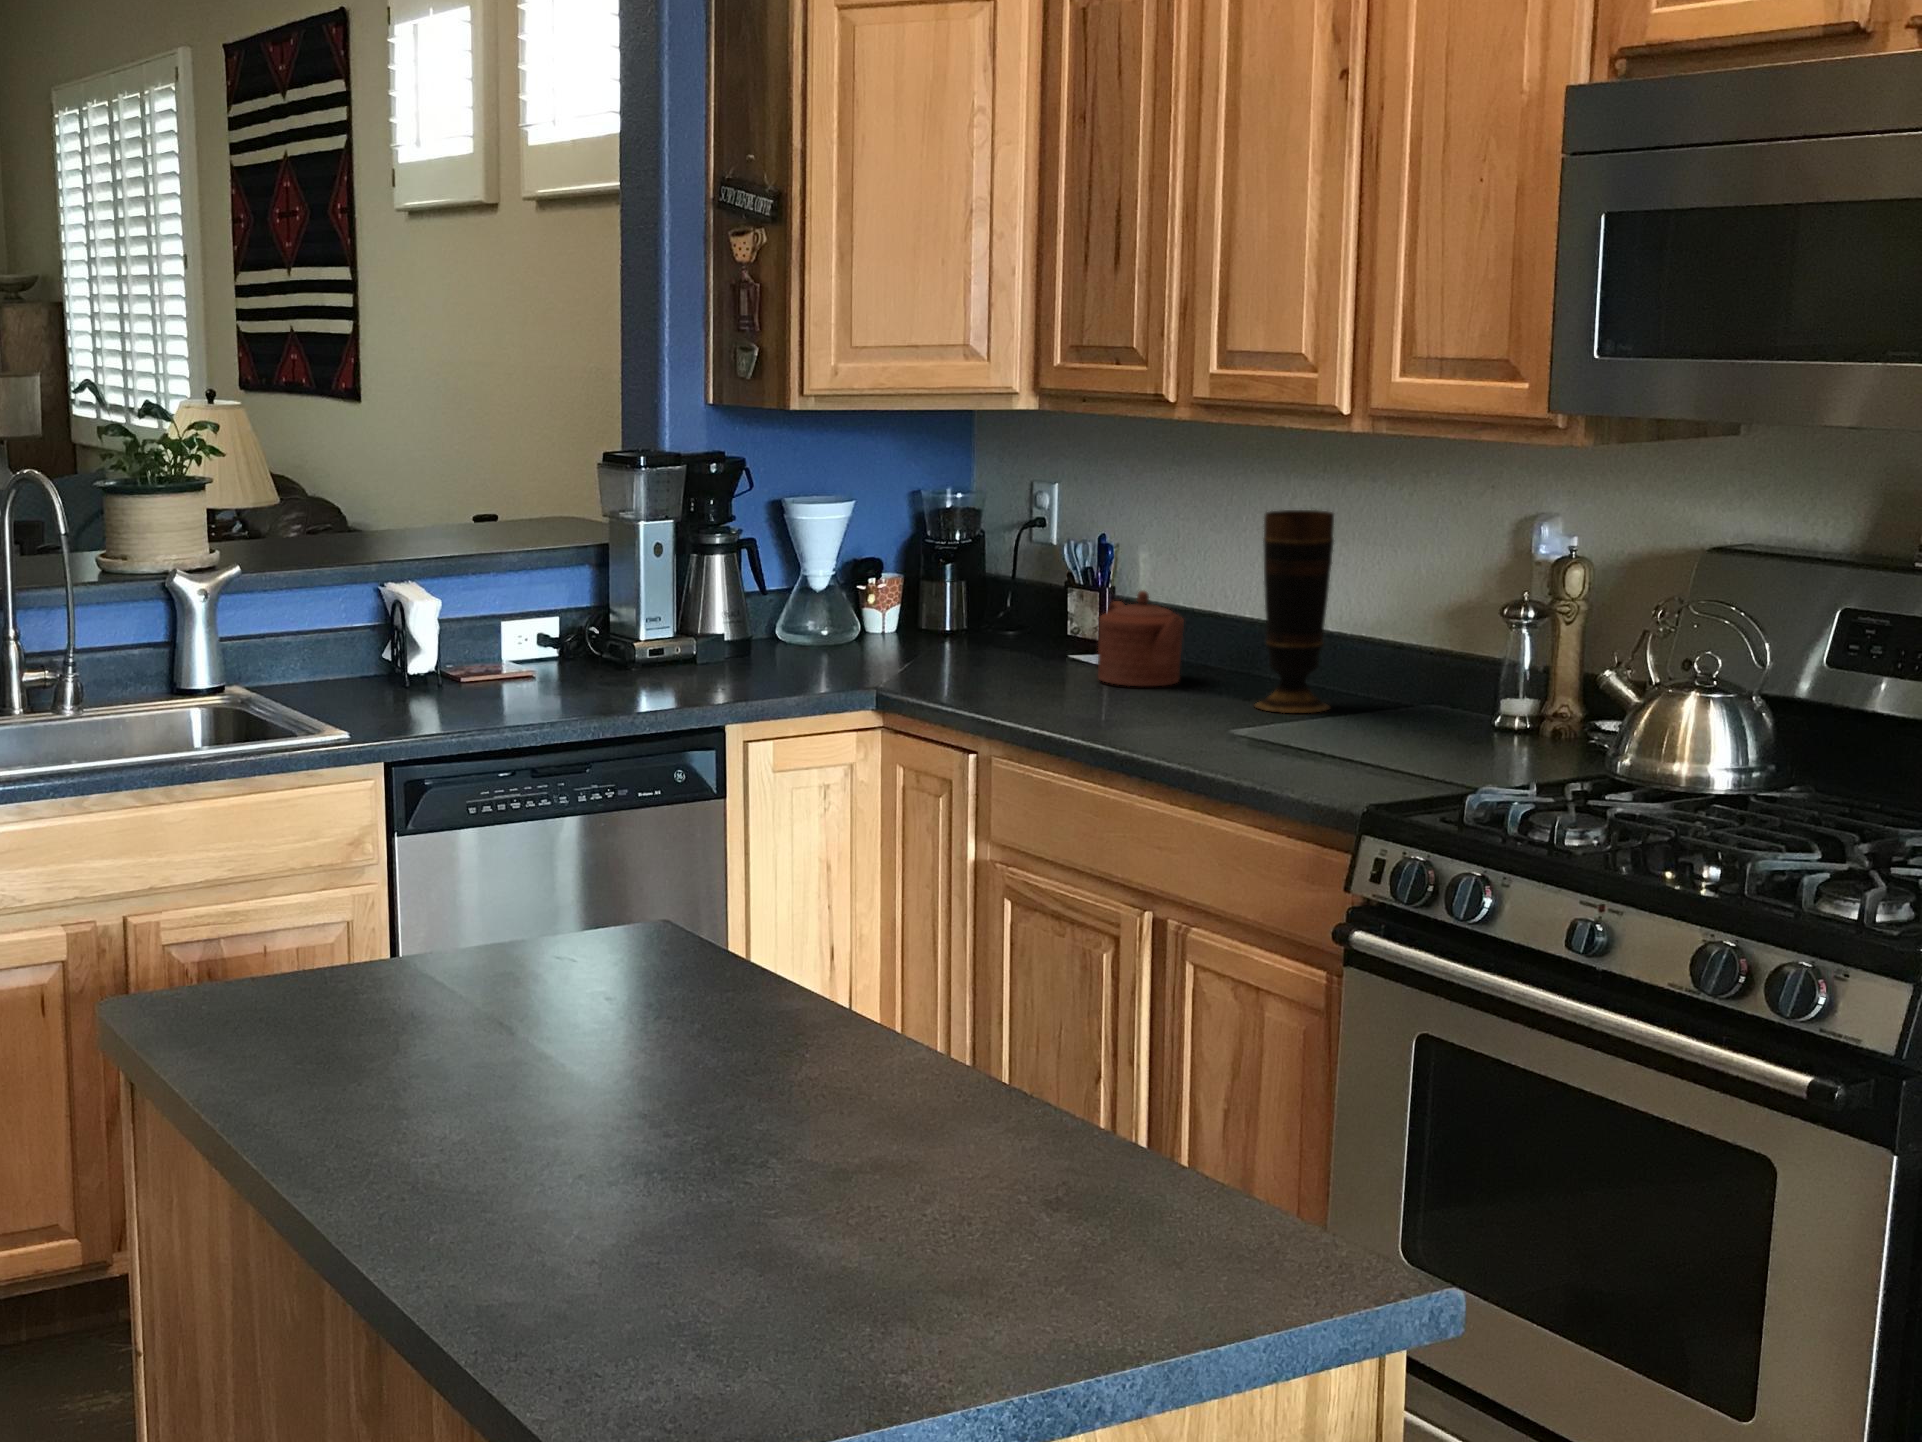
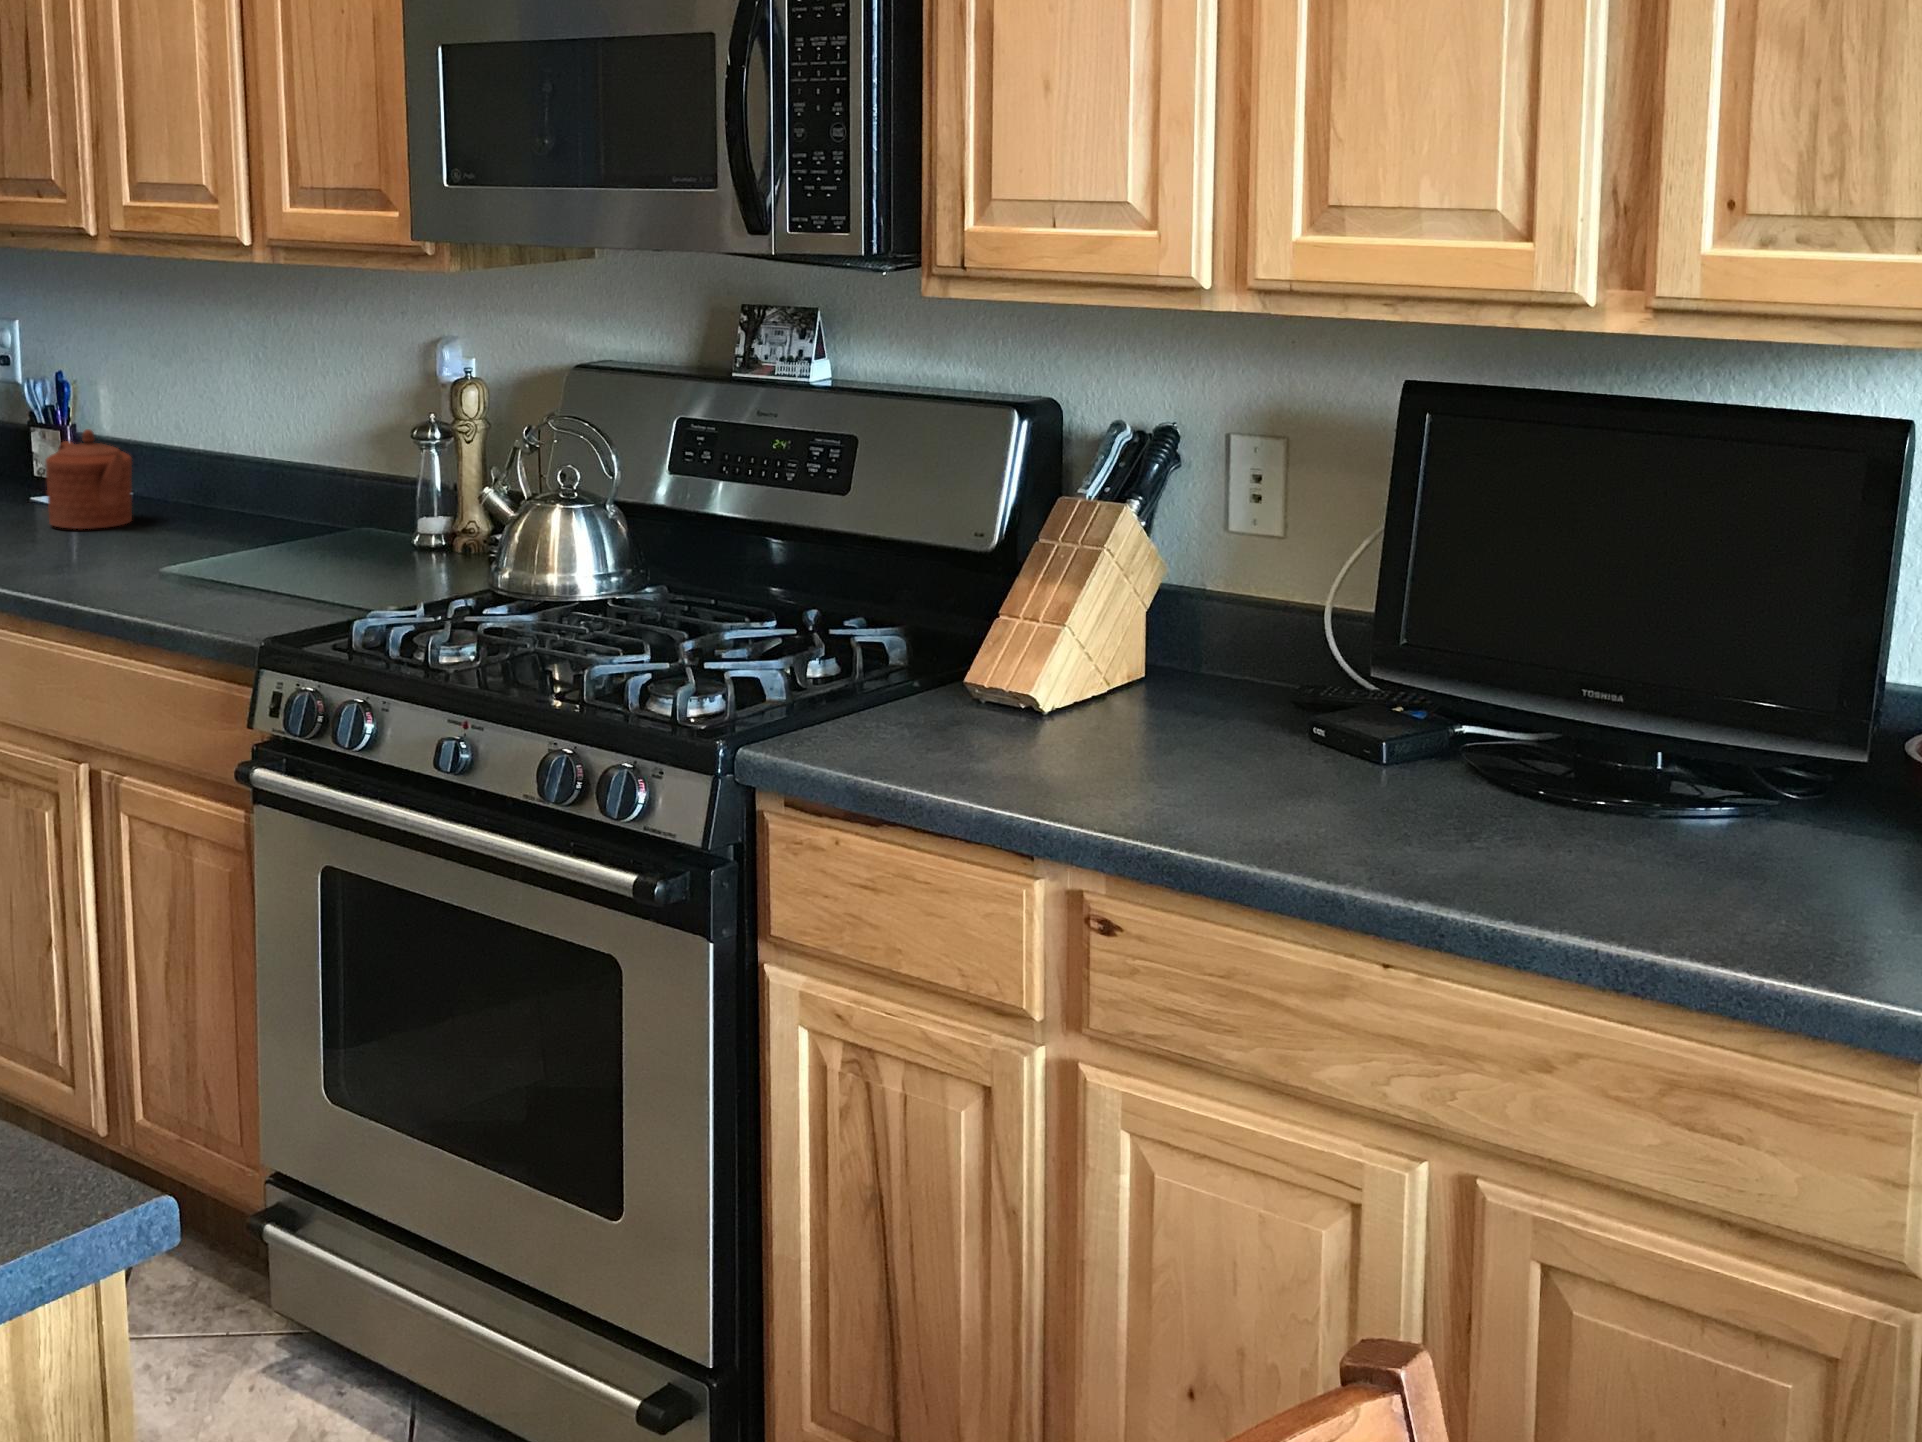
vase: present [1255,510,1334,713] -> none [189,341,270,547]

